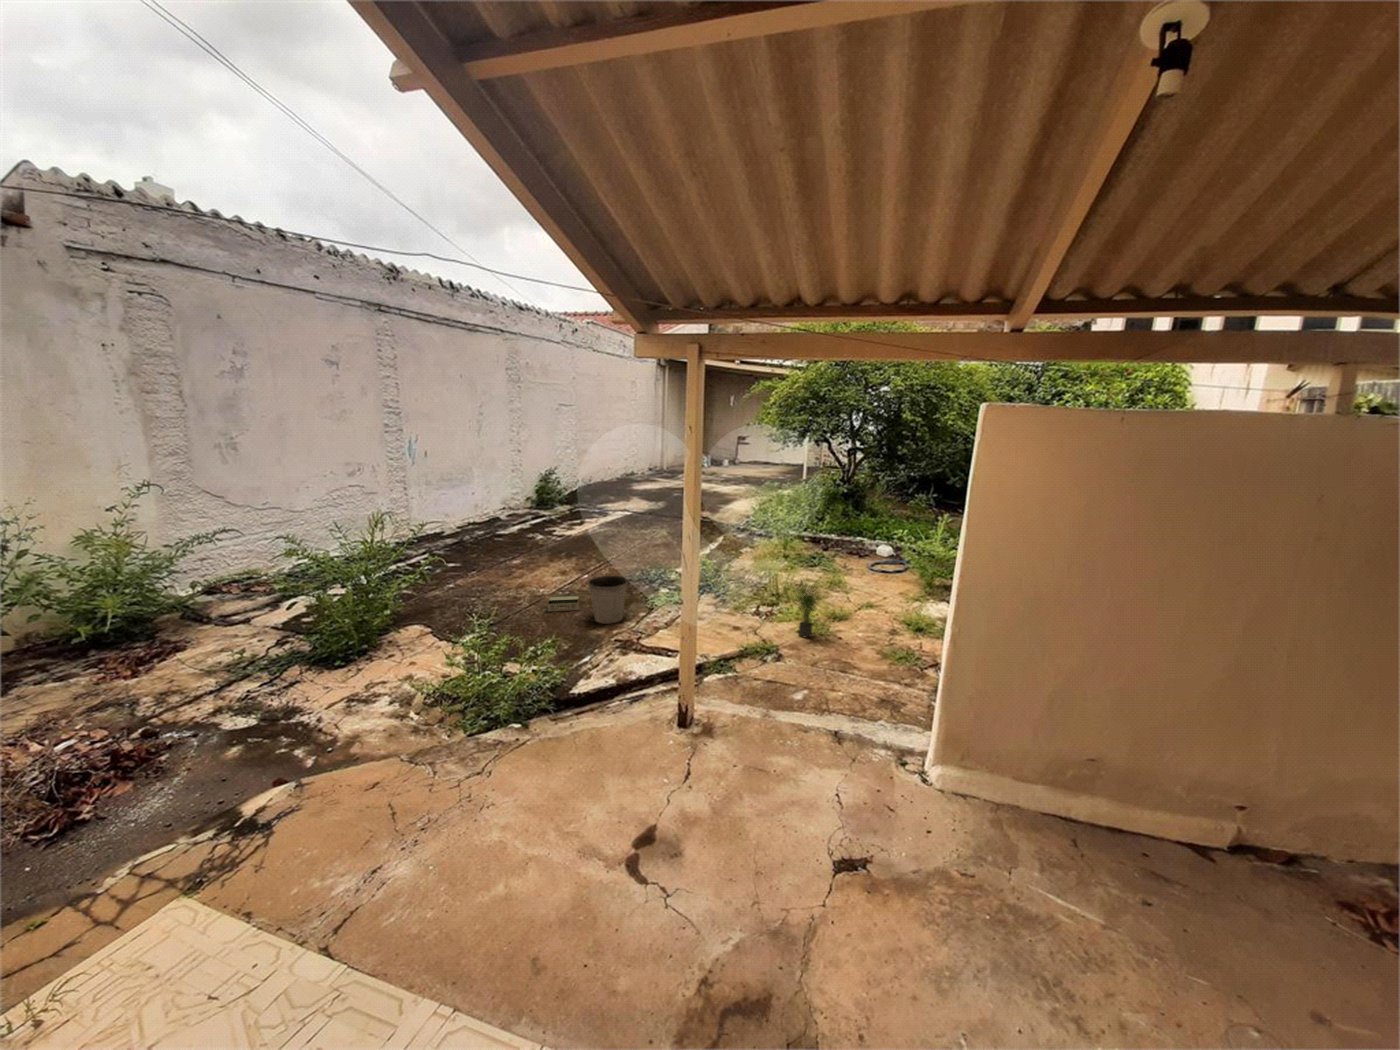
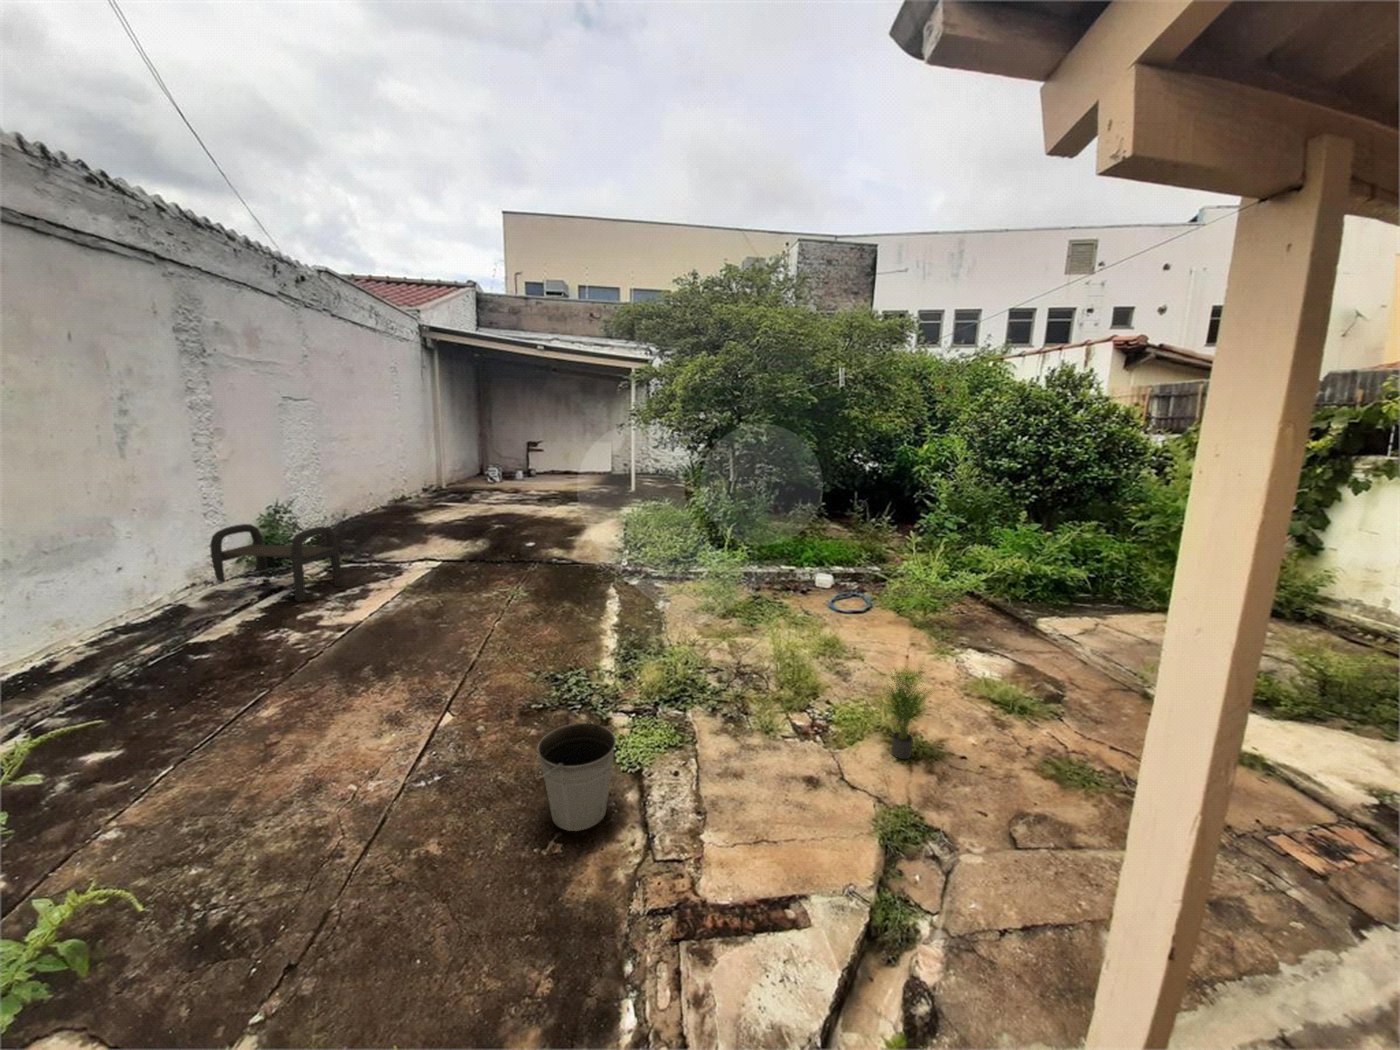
bench: none [514,478,576,523] -> present [210,524,343,602]
toolbox: present [547,595,579,612] -> none [428,771,501,831]

